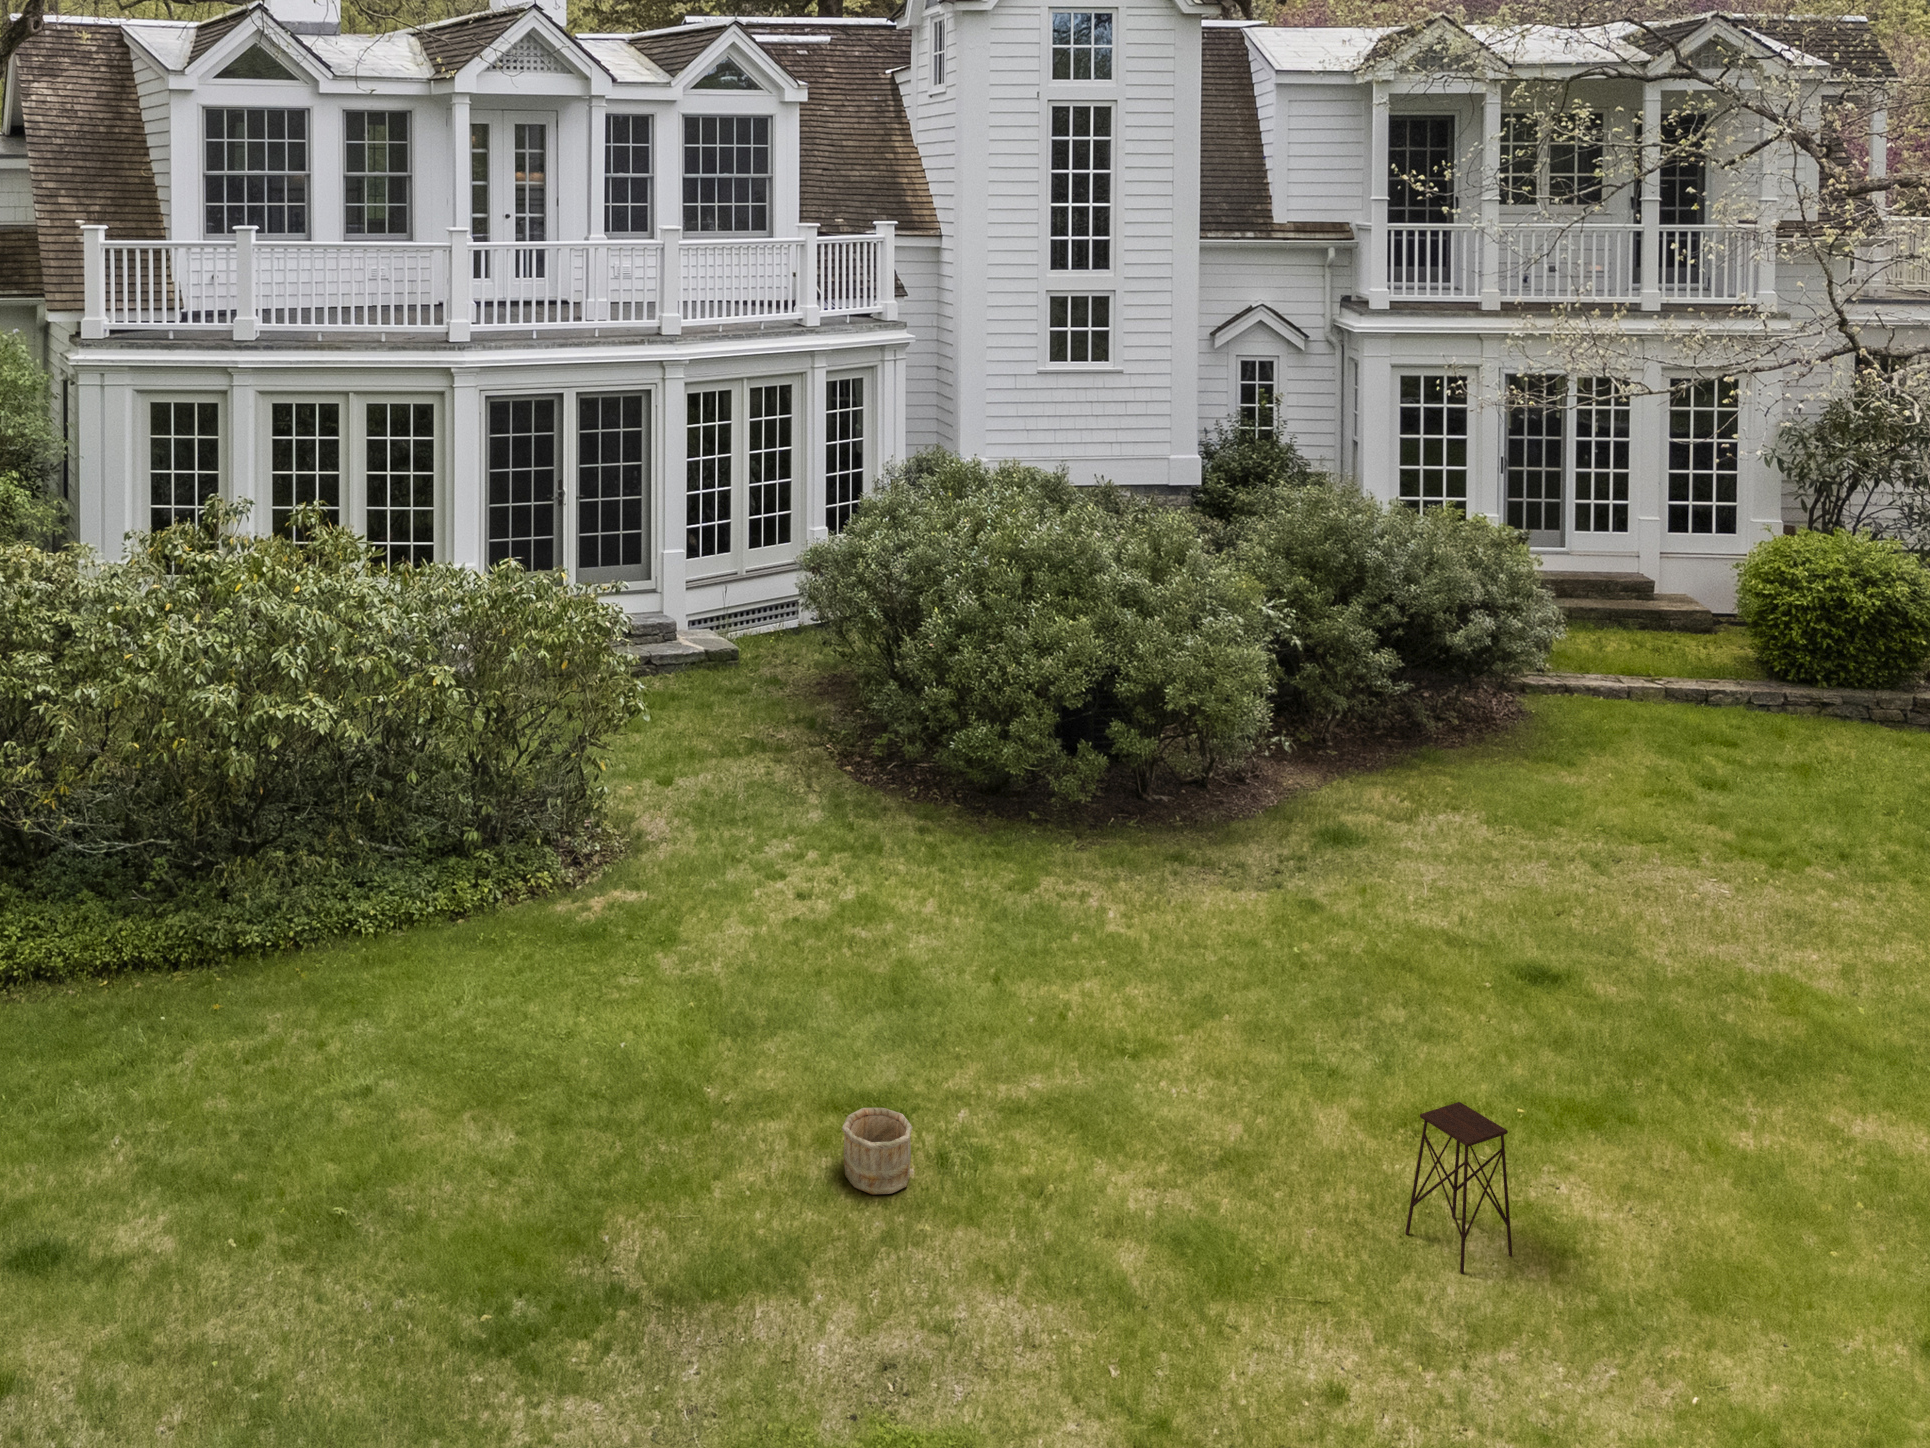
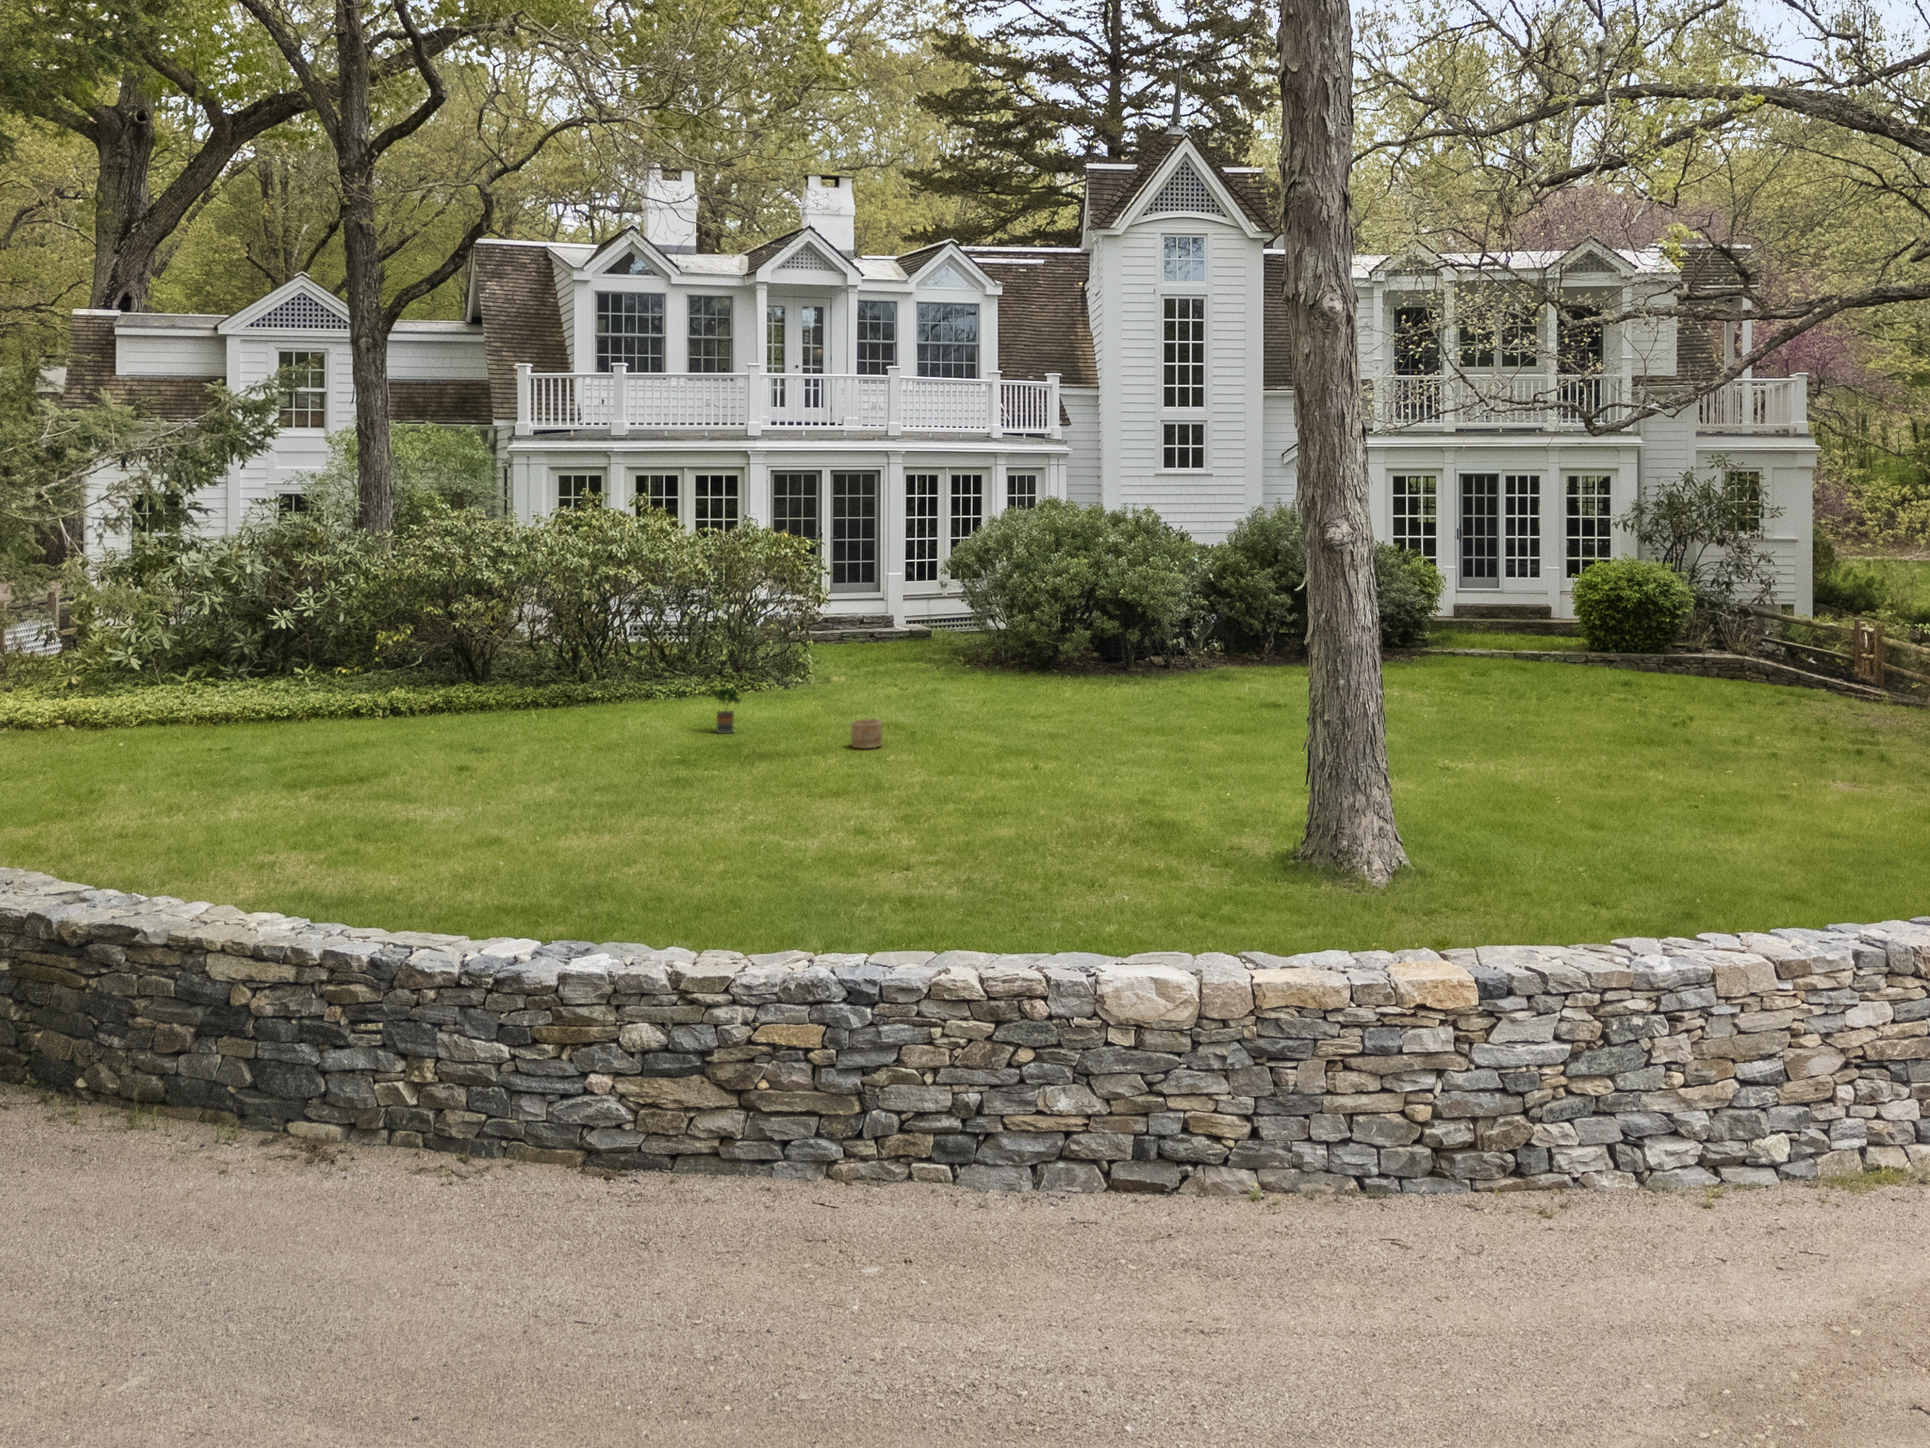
potted tree: none [521,1000,586,1108] -> present [712,688,740,734]
side table: present [1405,1102,1512,1273] -> none [1097,701,1138,764]

